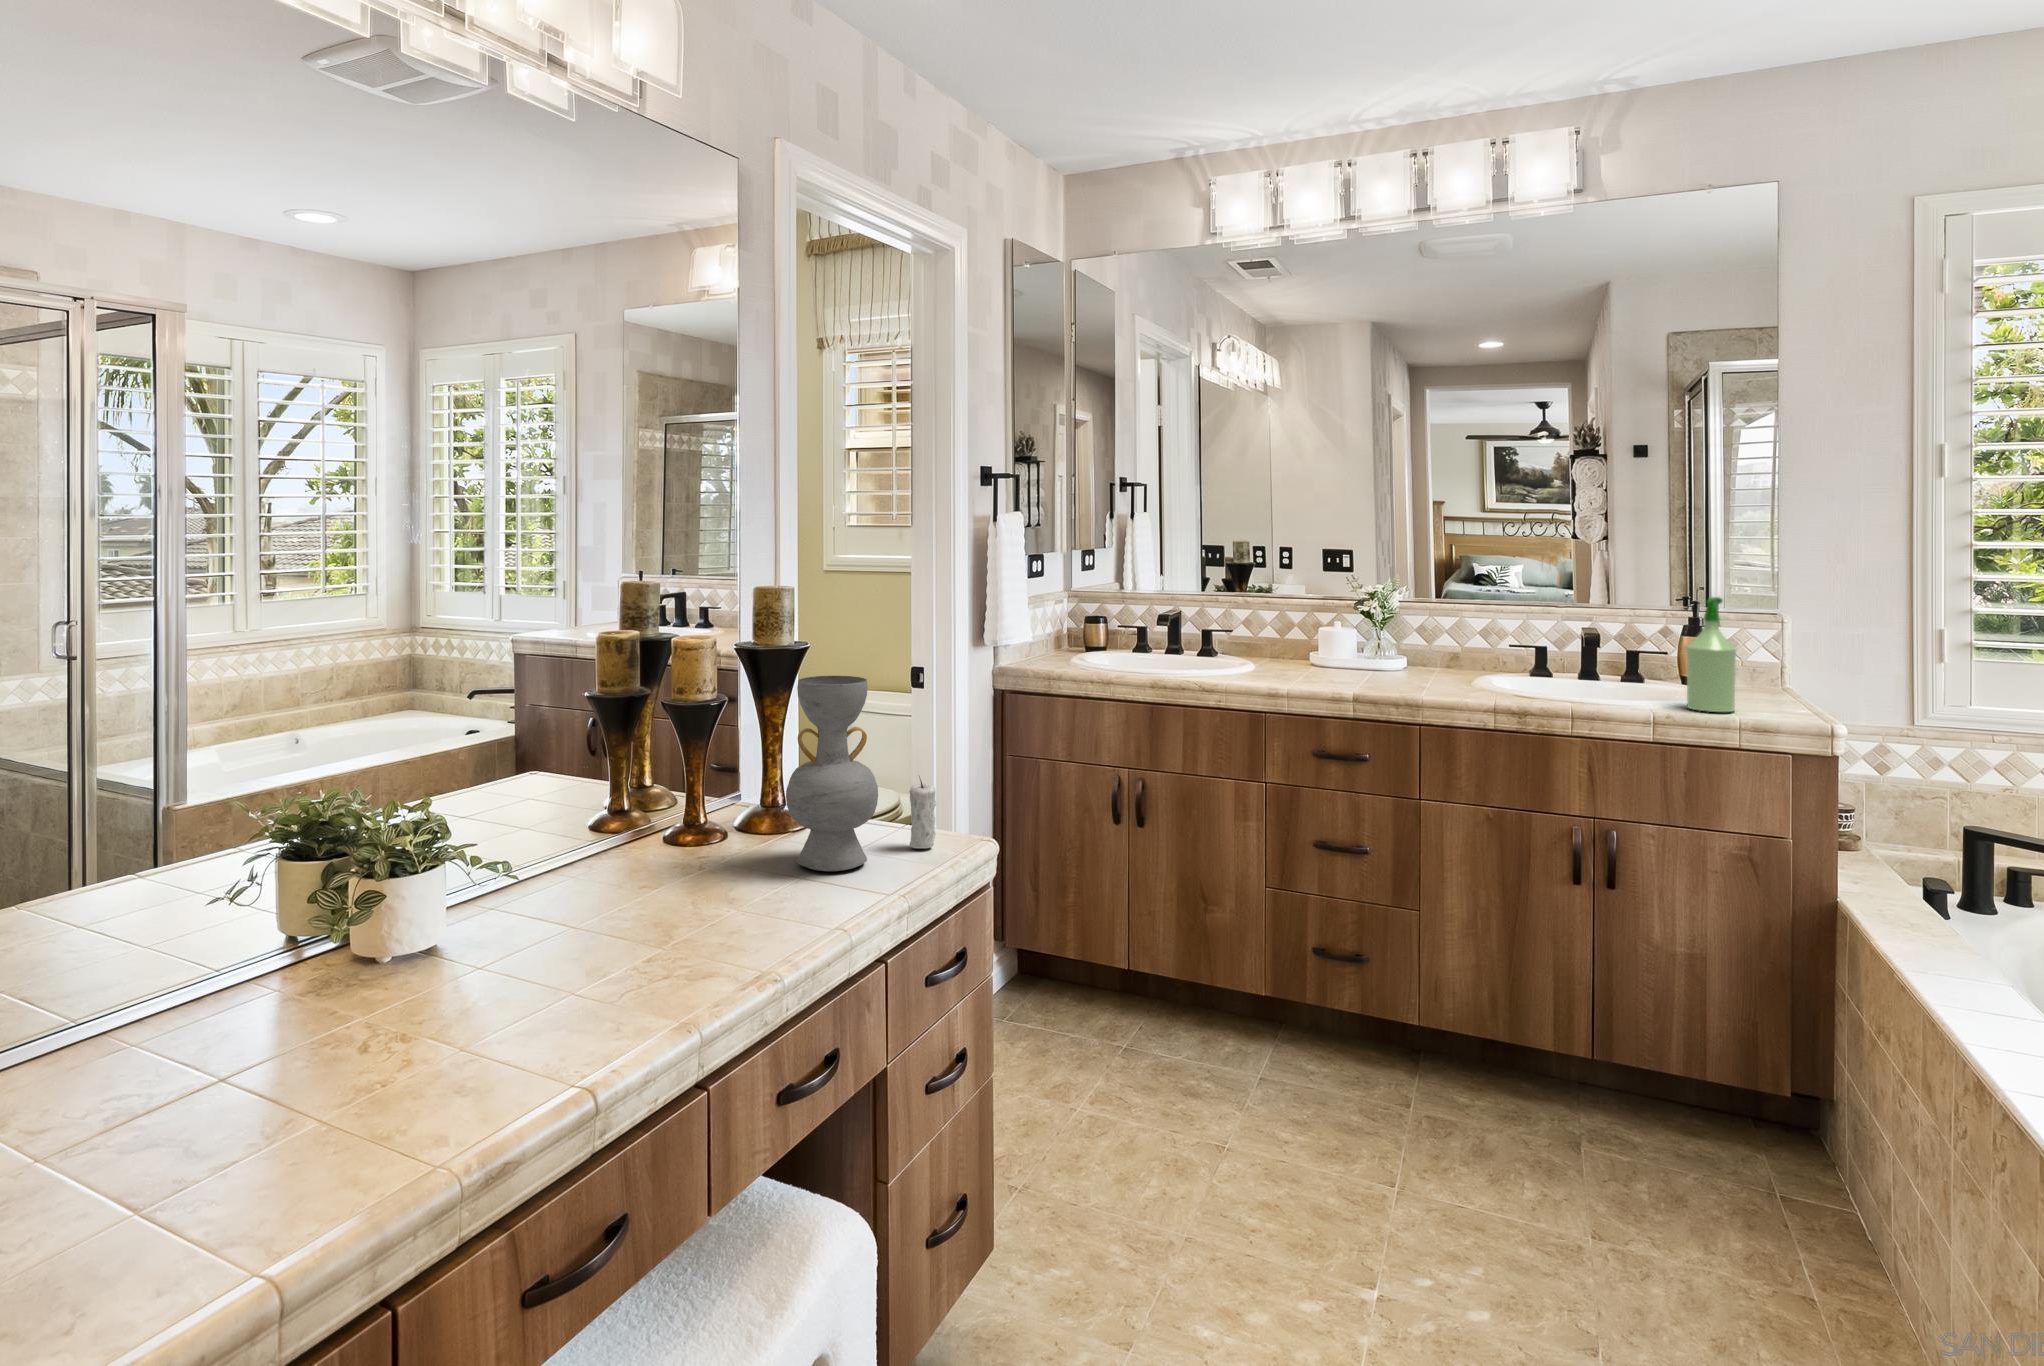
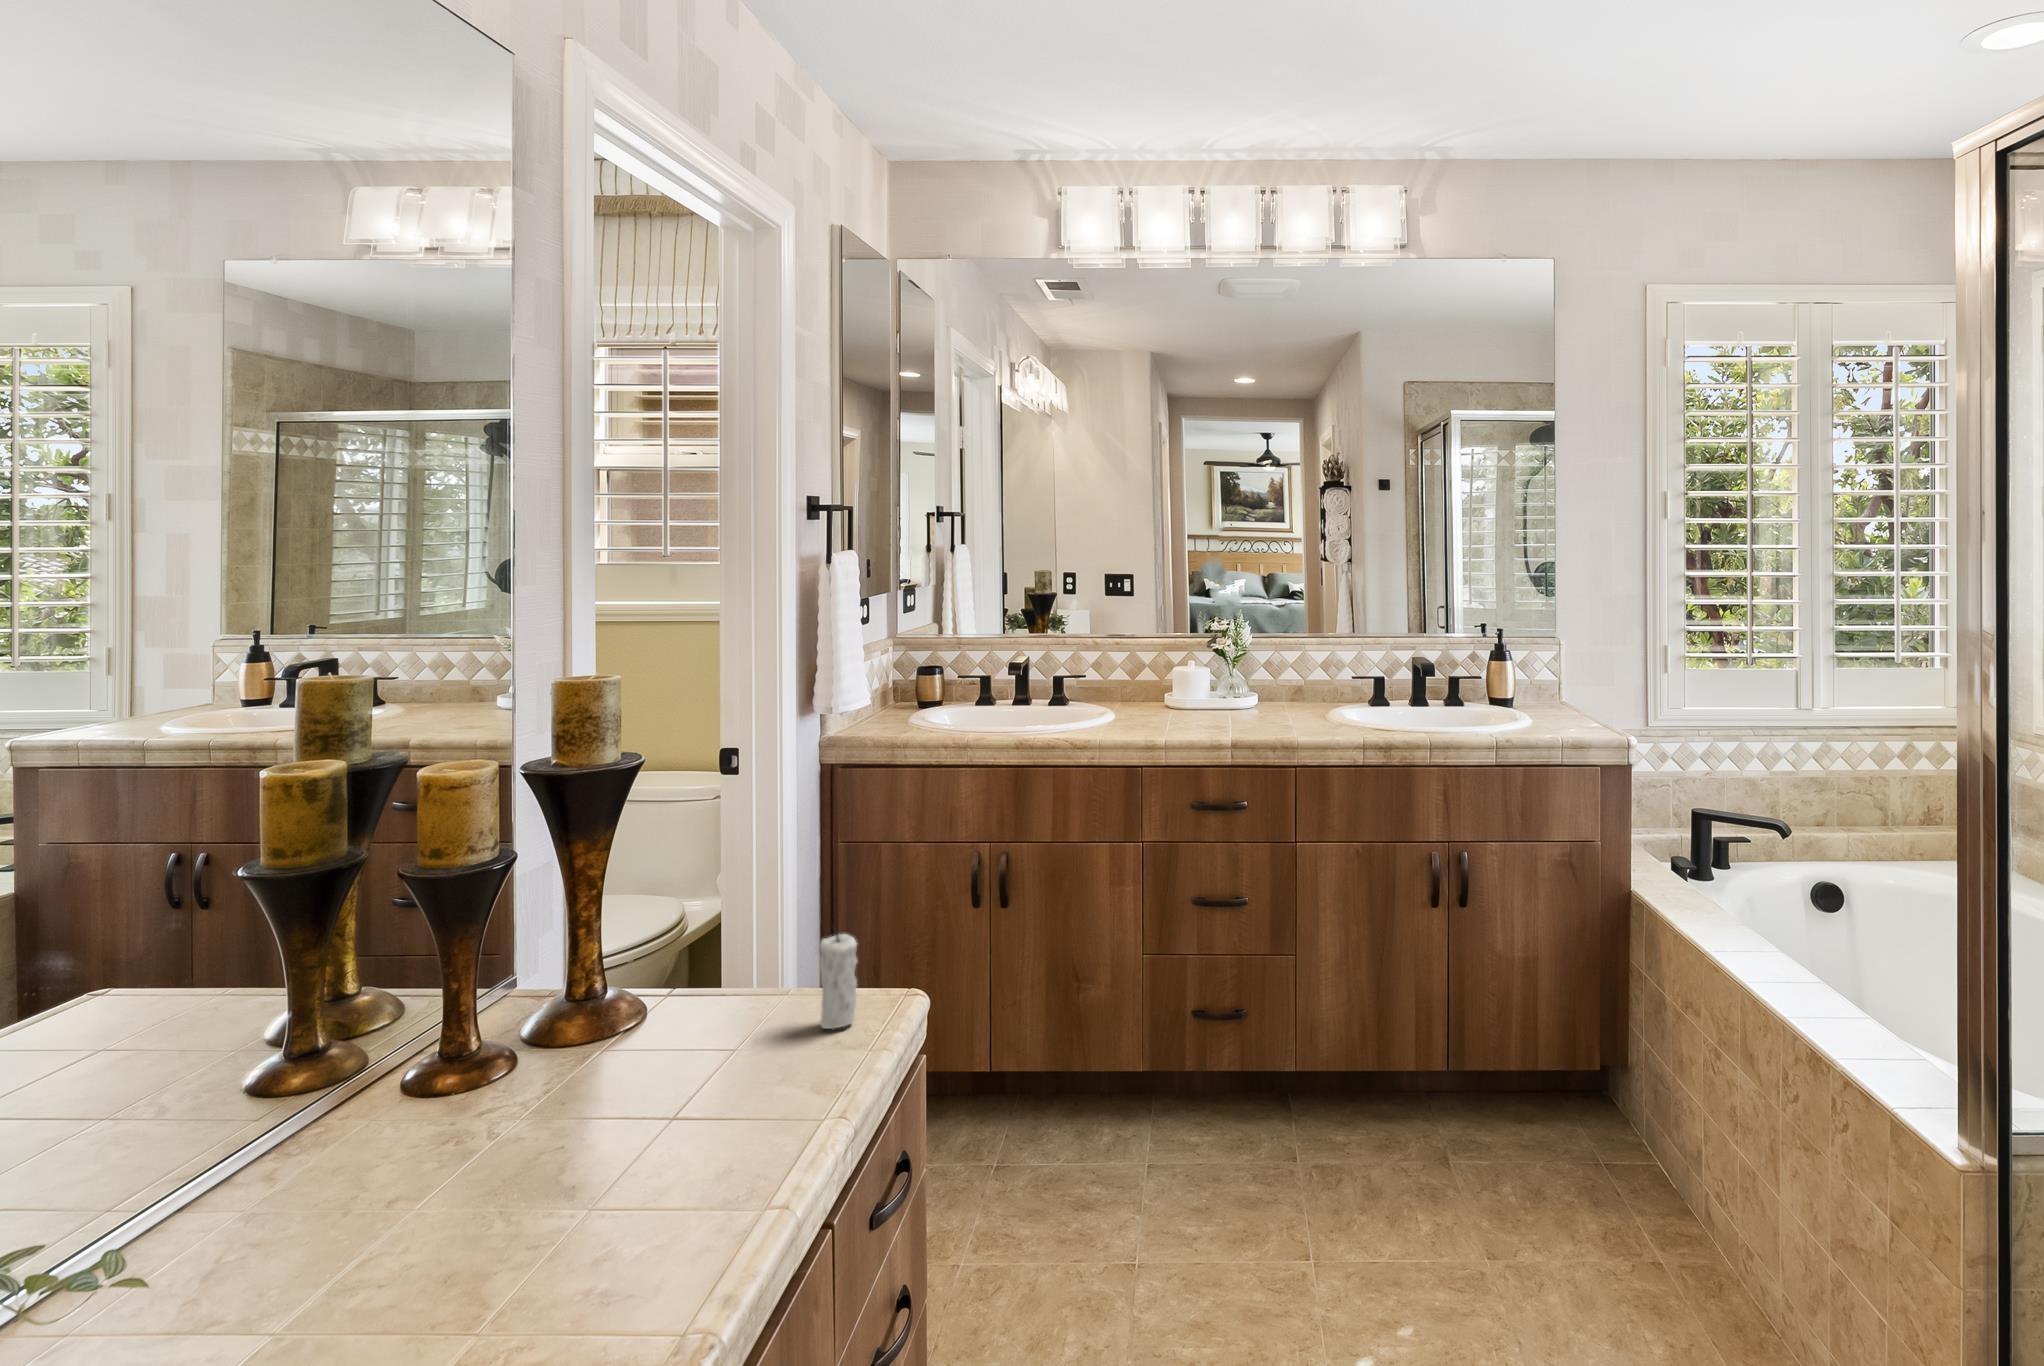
spray bottle: present [1686,597,1736,712] -> none [1517,627,1557,733]
decorative vase: present [786,676,878,871] -> none [639,799,788,1101]

